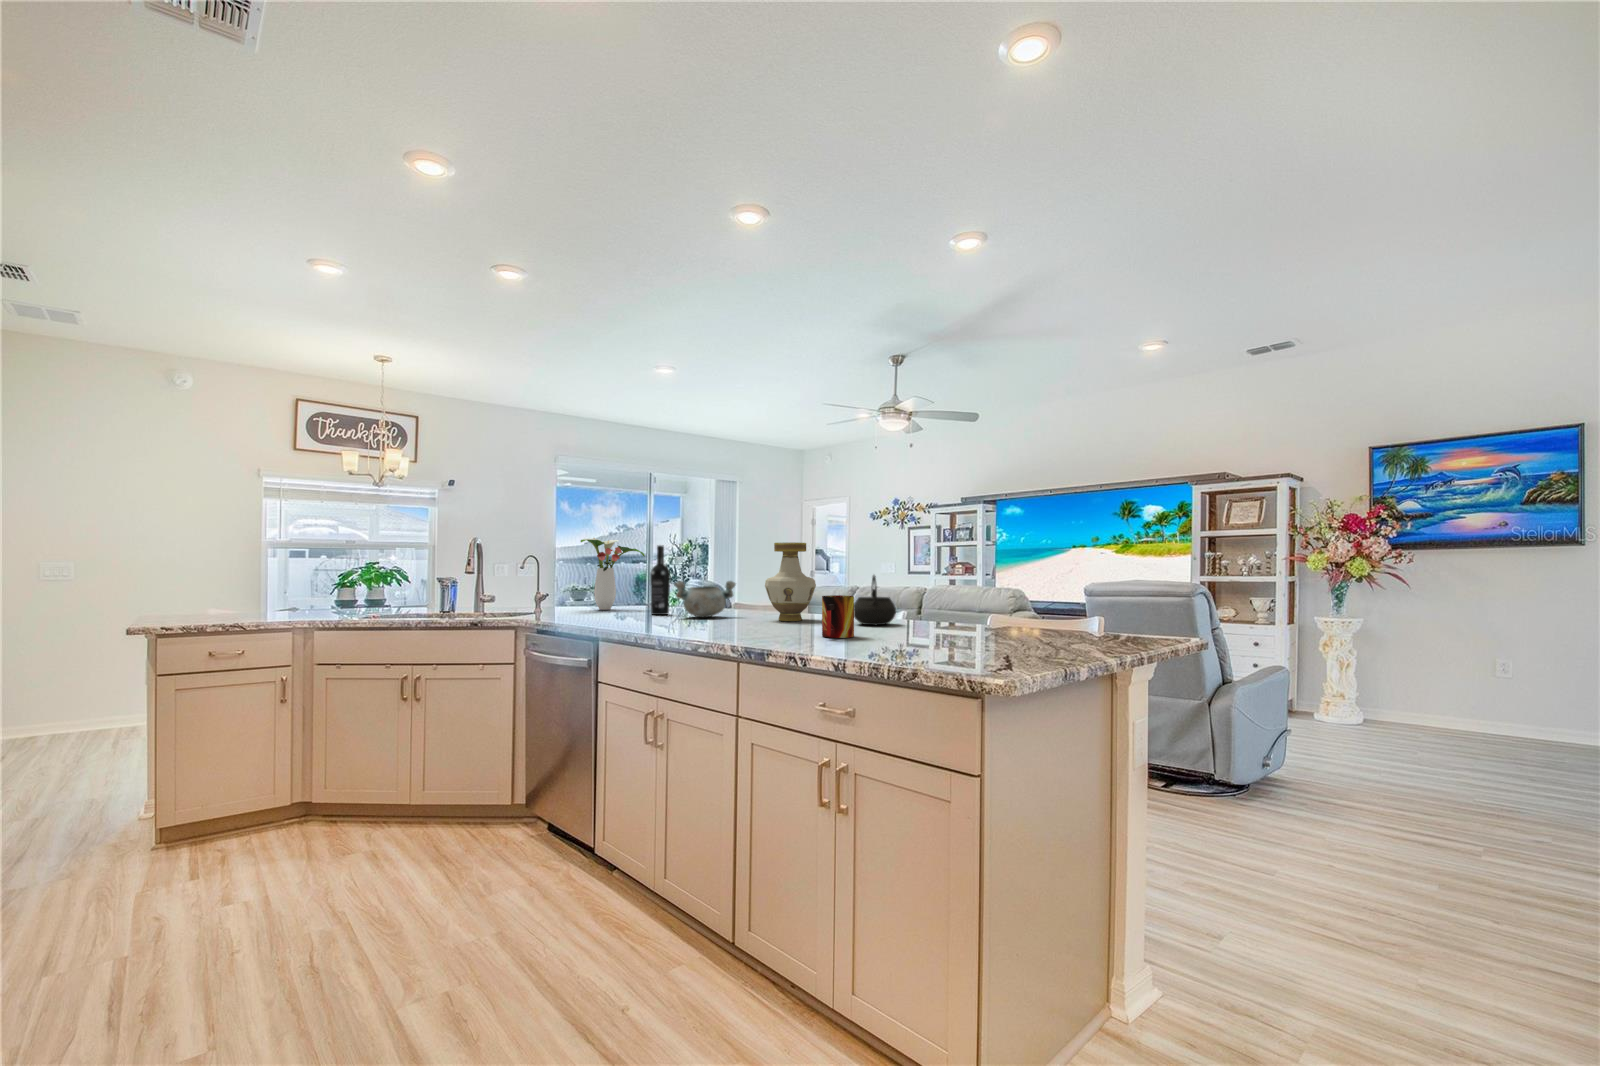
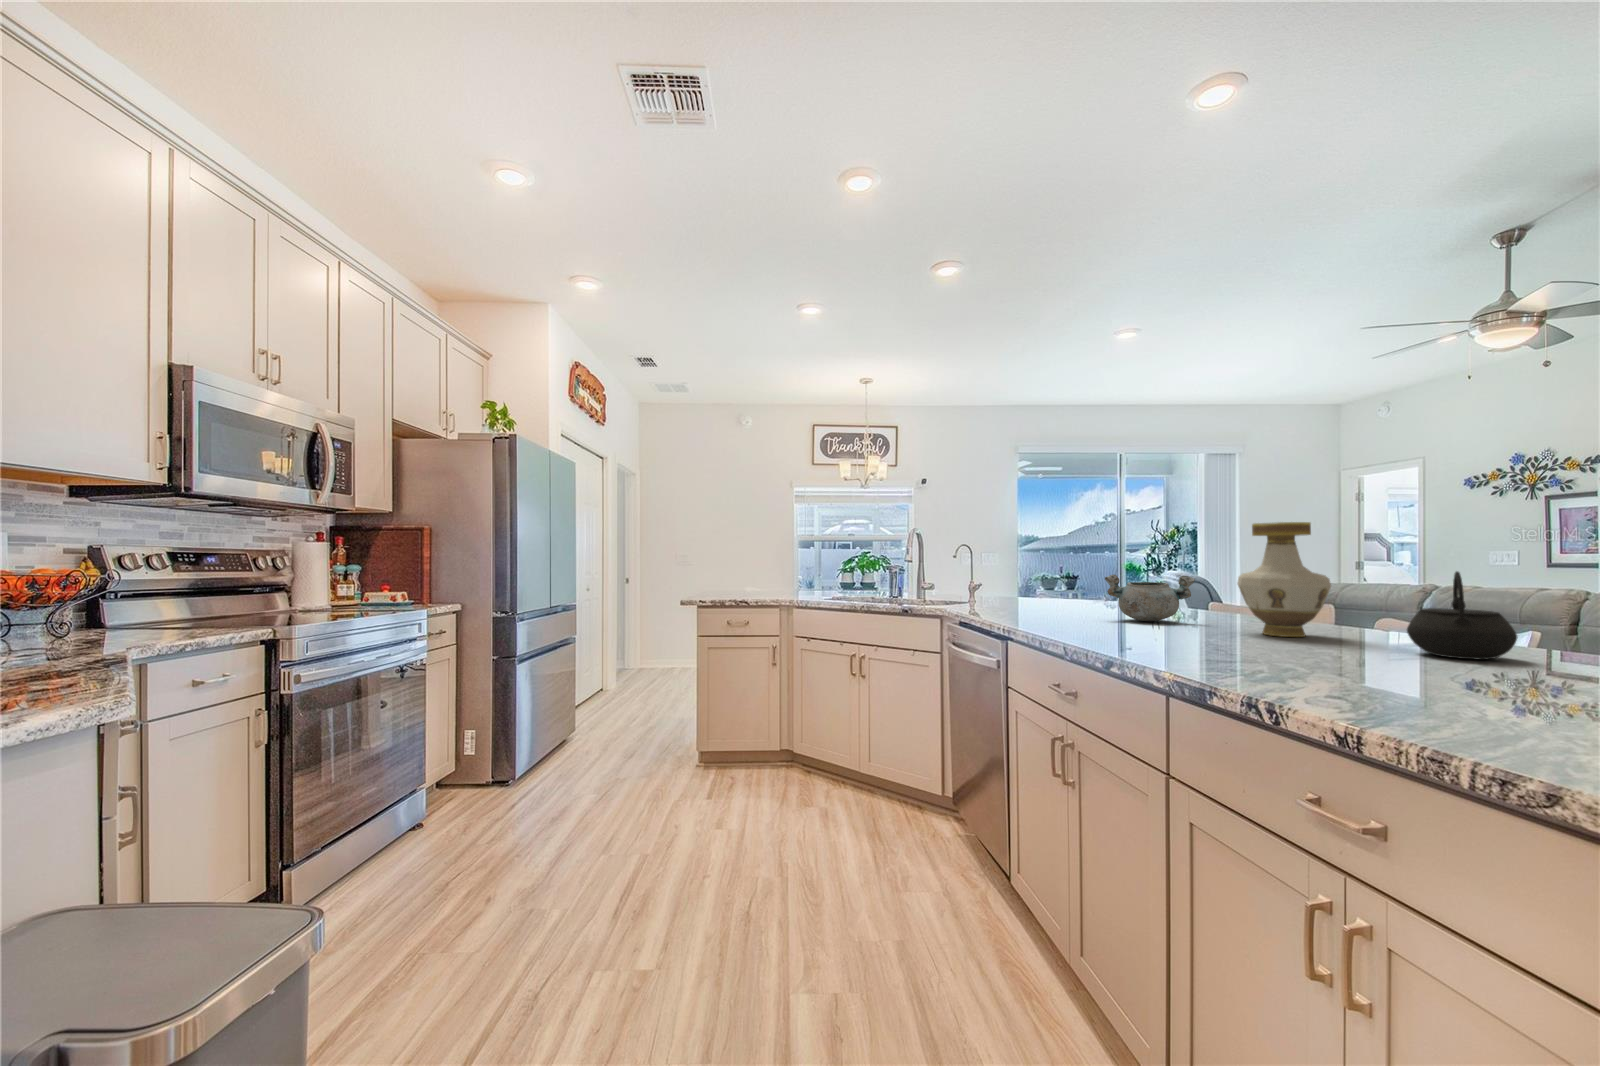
flower arrangement: present [581,538,645,610] -> none [1004,525,1079,603]
wine bottle: present [650,545,670,615] -> none [1079,532,1105,614]
mug: present [822,595,854,638] -> none [1329,605,1403,680]

